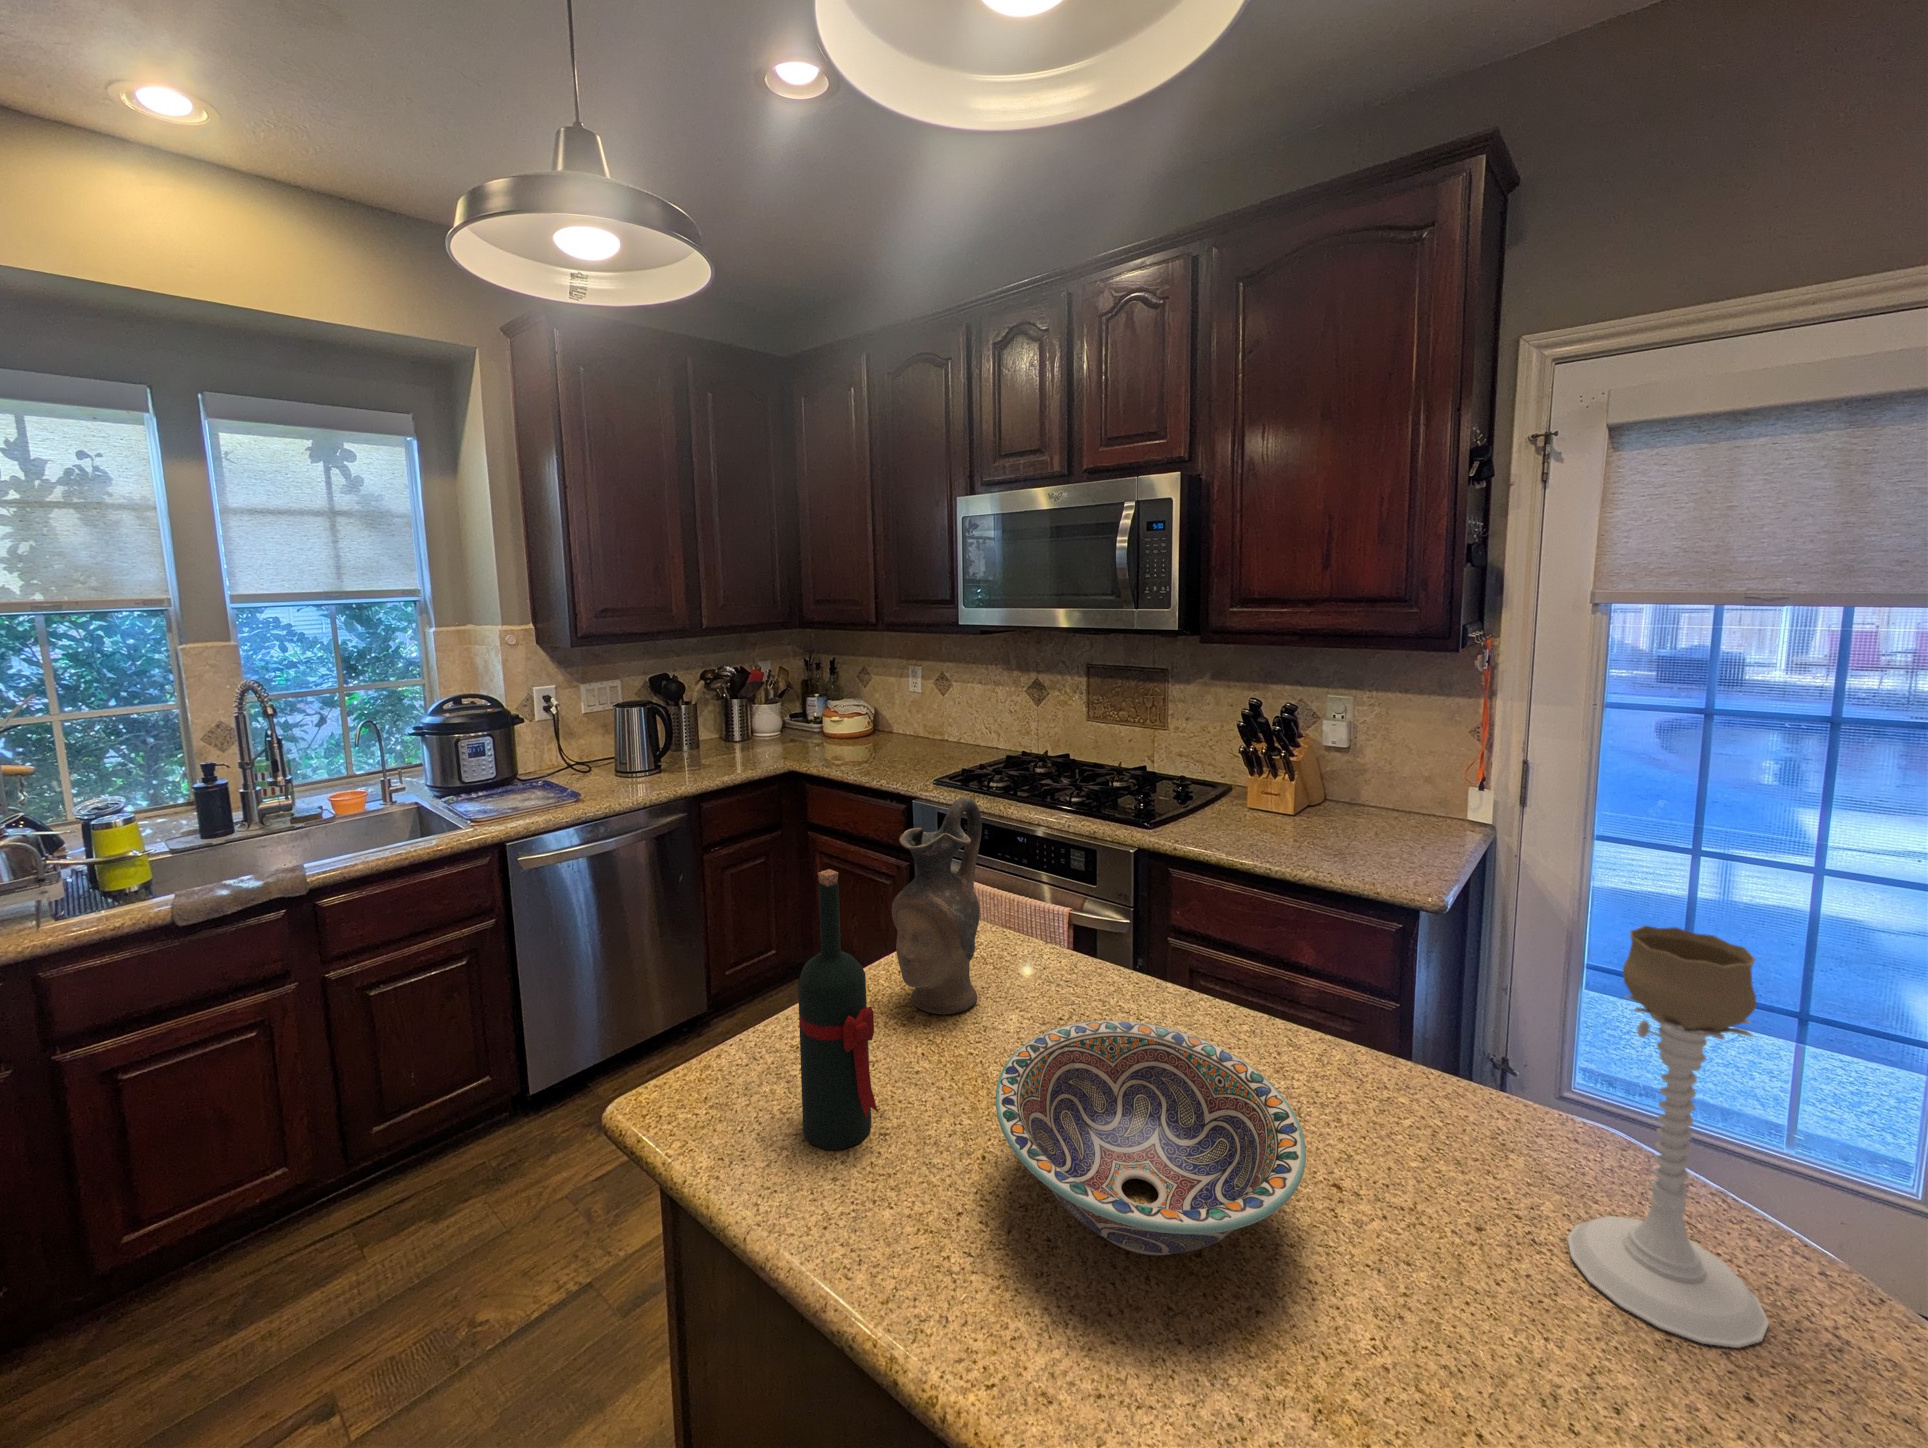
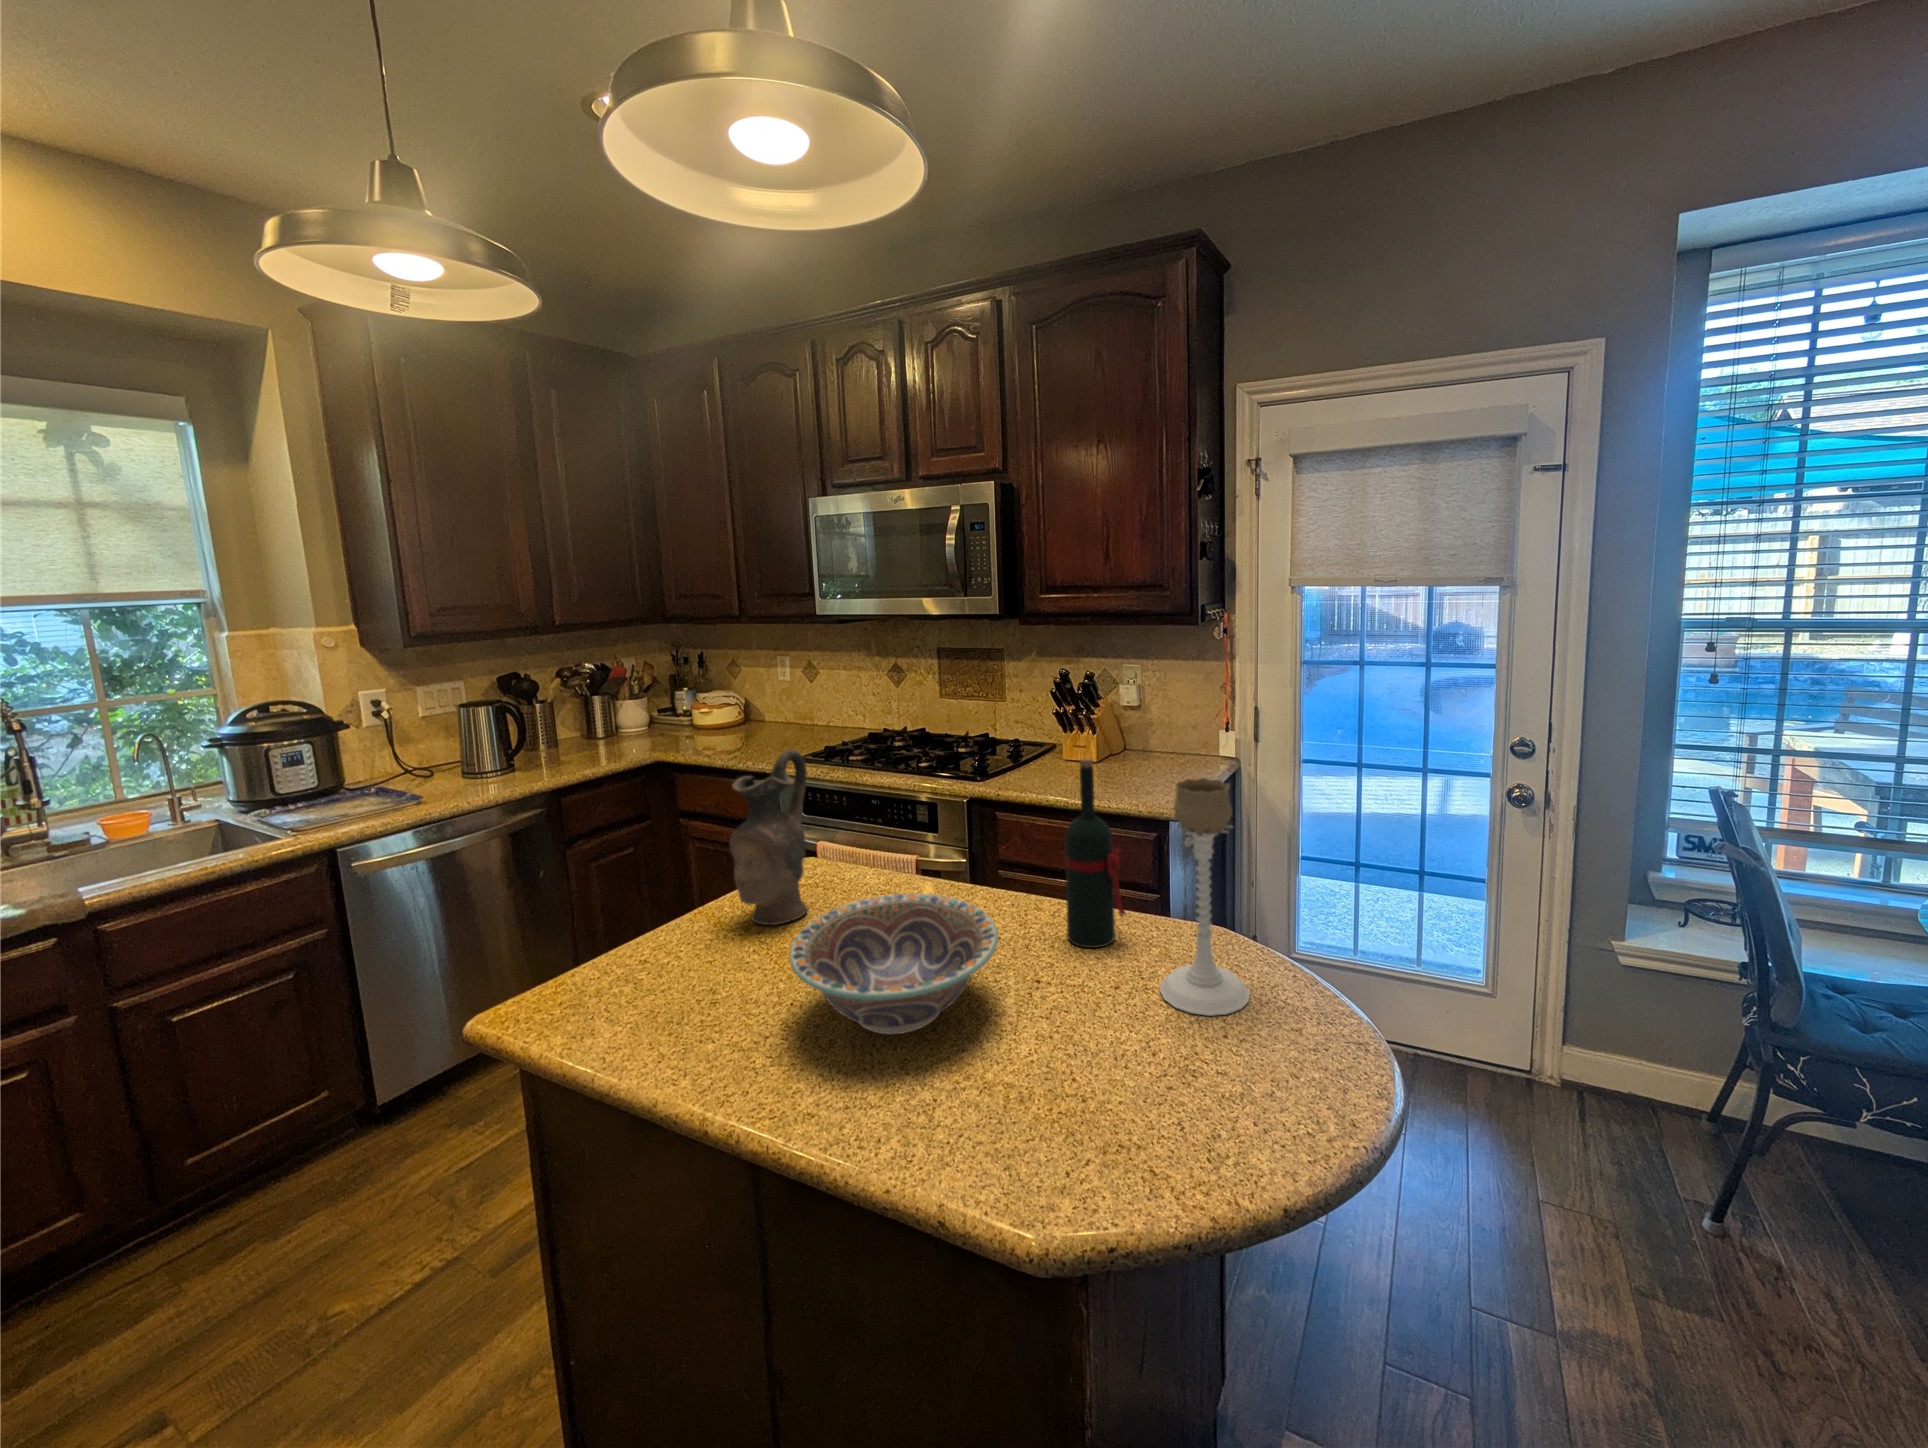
wine bottle: present [798,869,878,1150] -> present [1065,758,1126,948]

